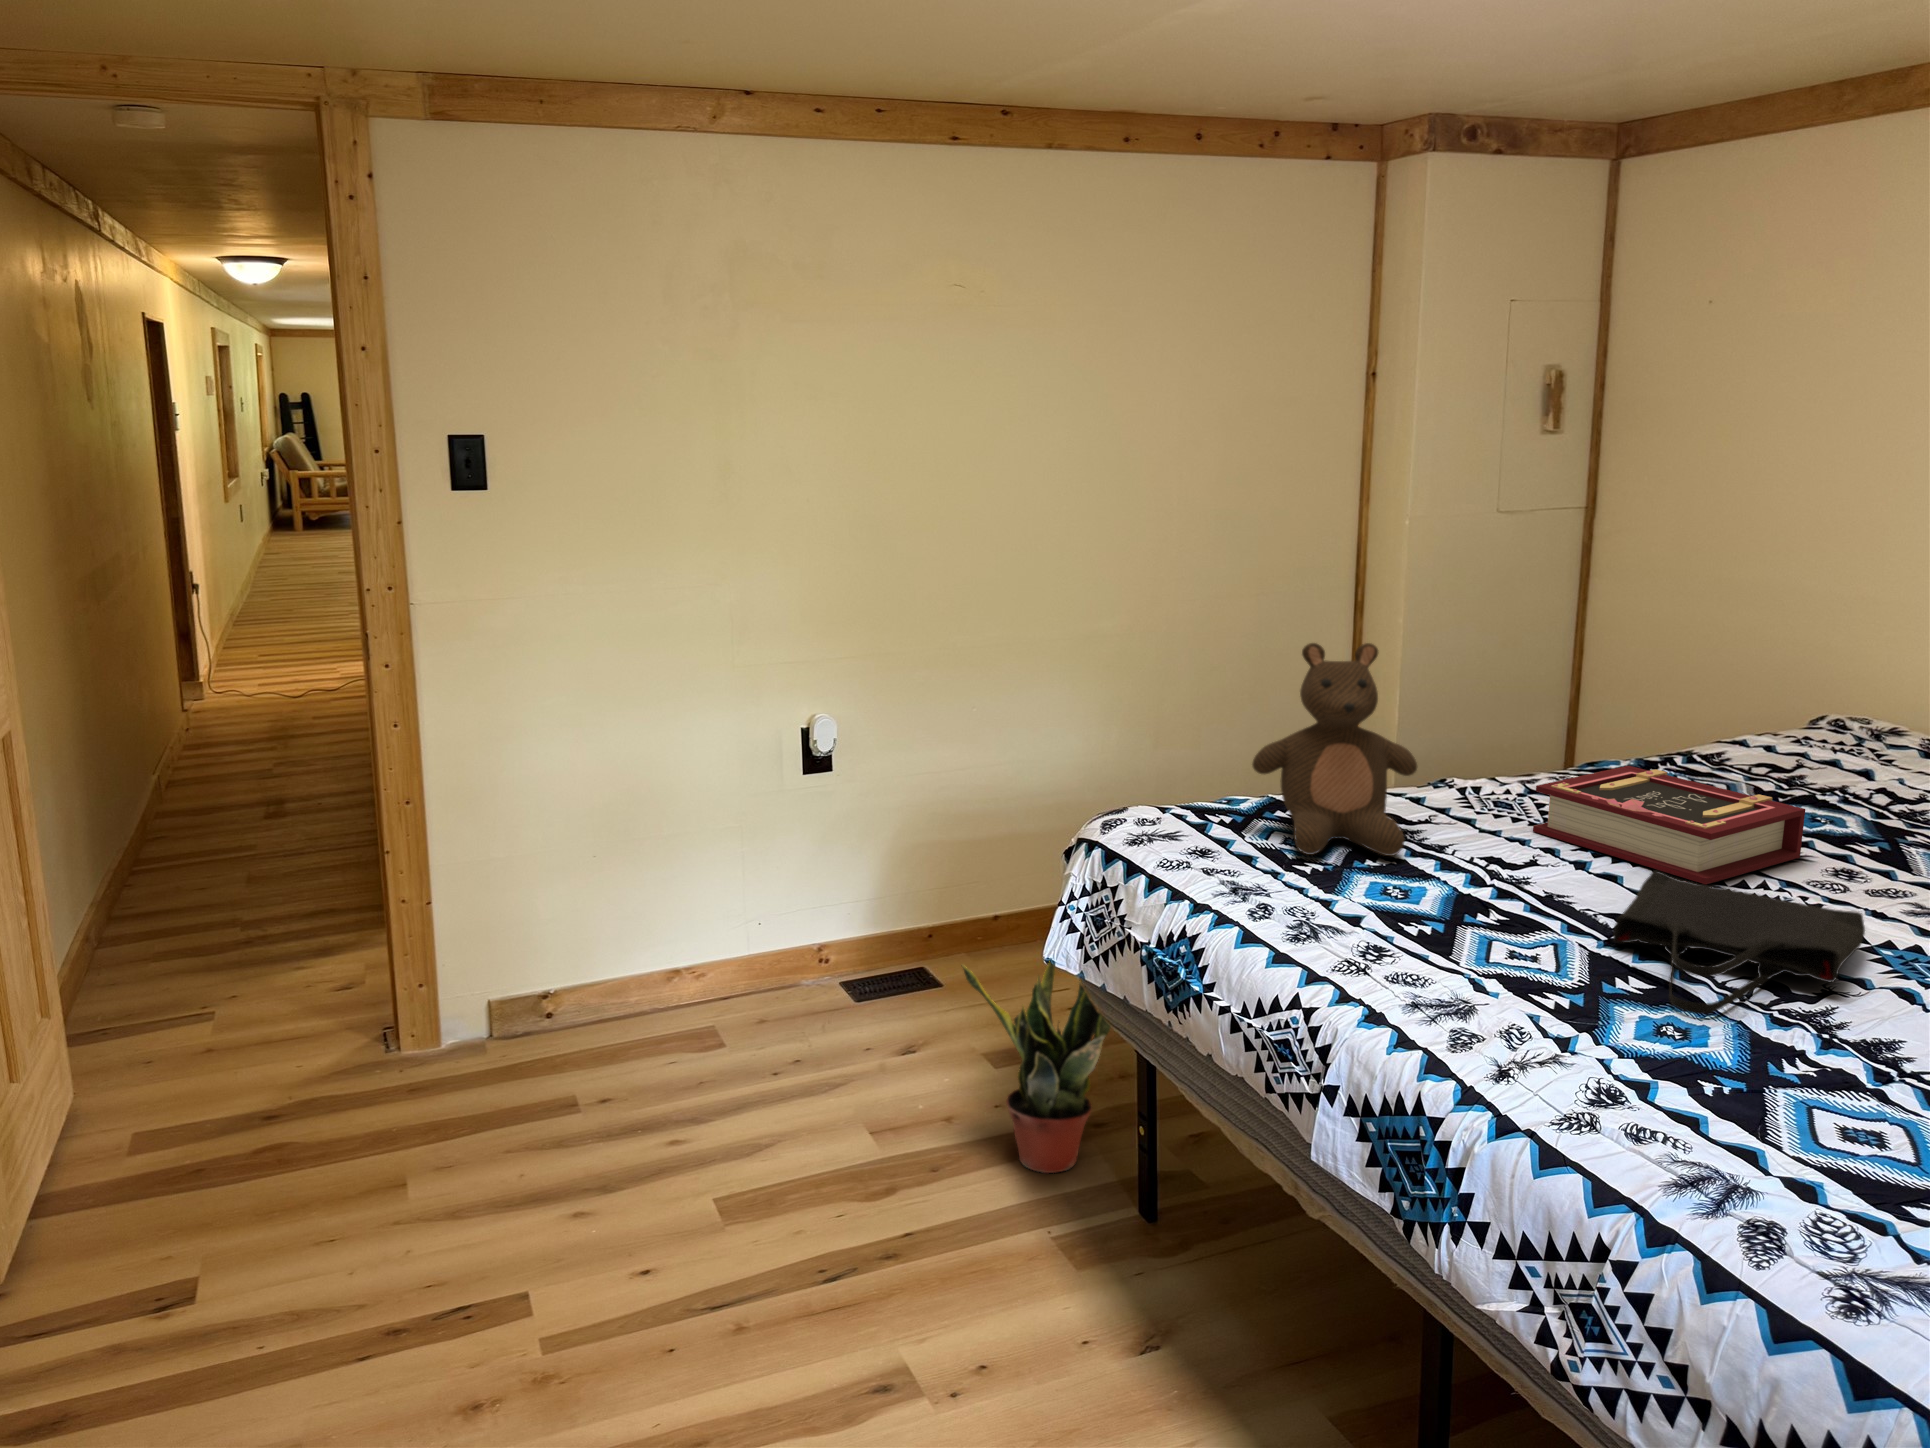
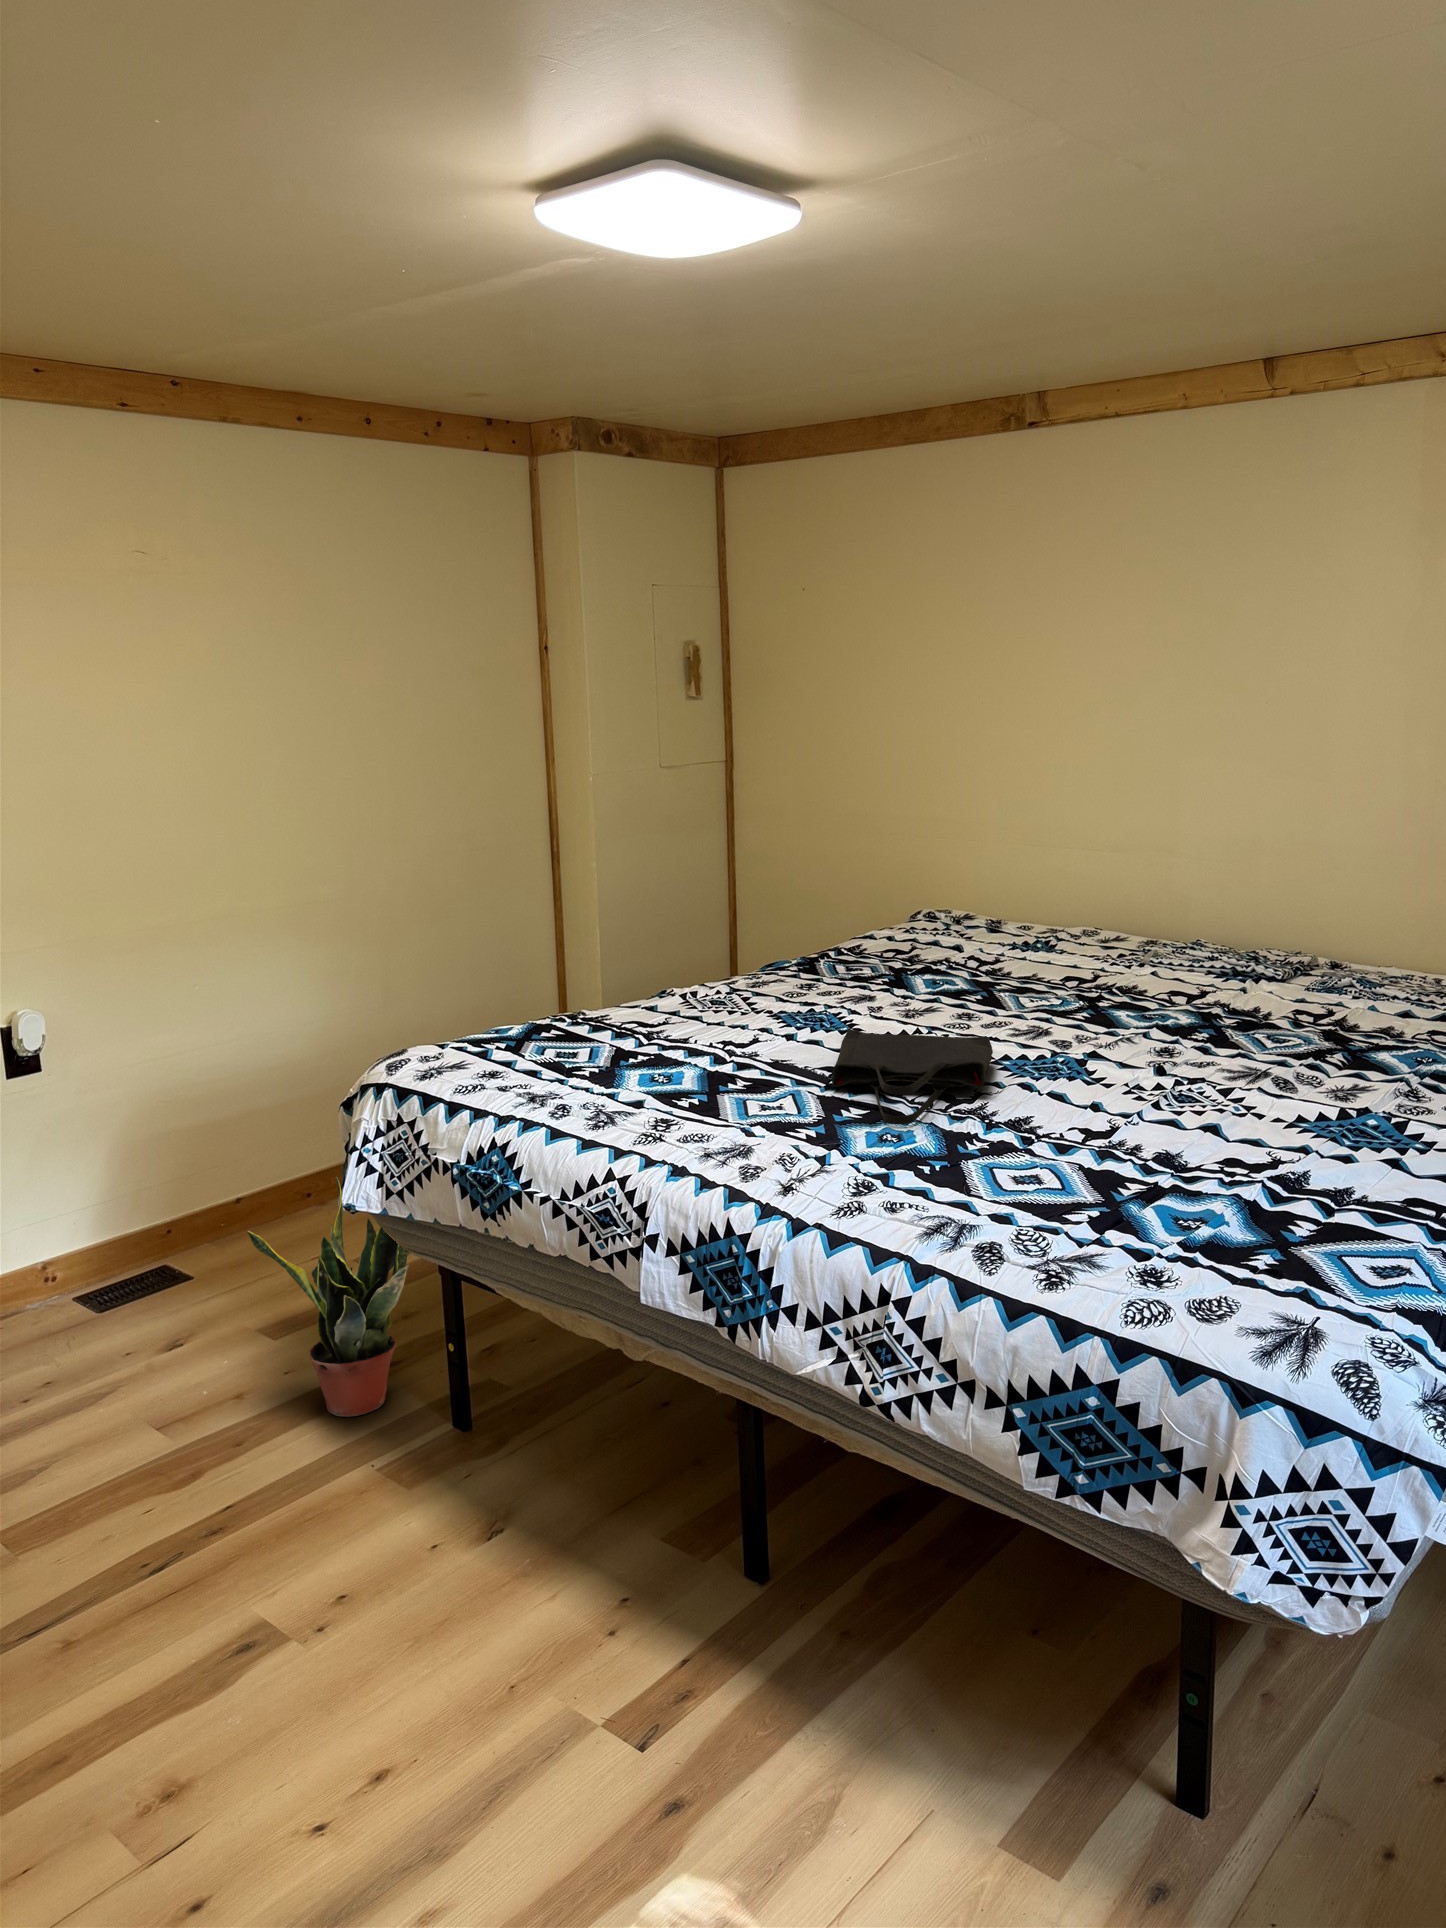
stuffed bear: present [1252,643,1417,856] -> none [519,873,657,1062]
book: present [1533,766,1805,885] -> none [747,958,935,1037]

